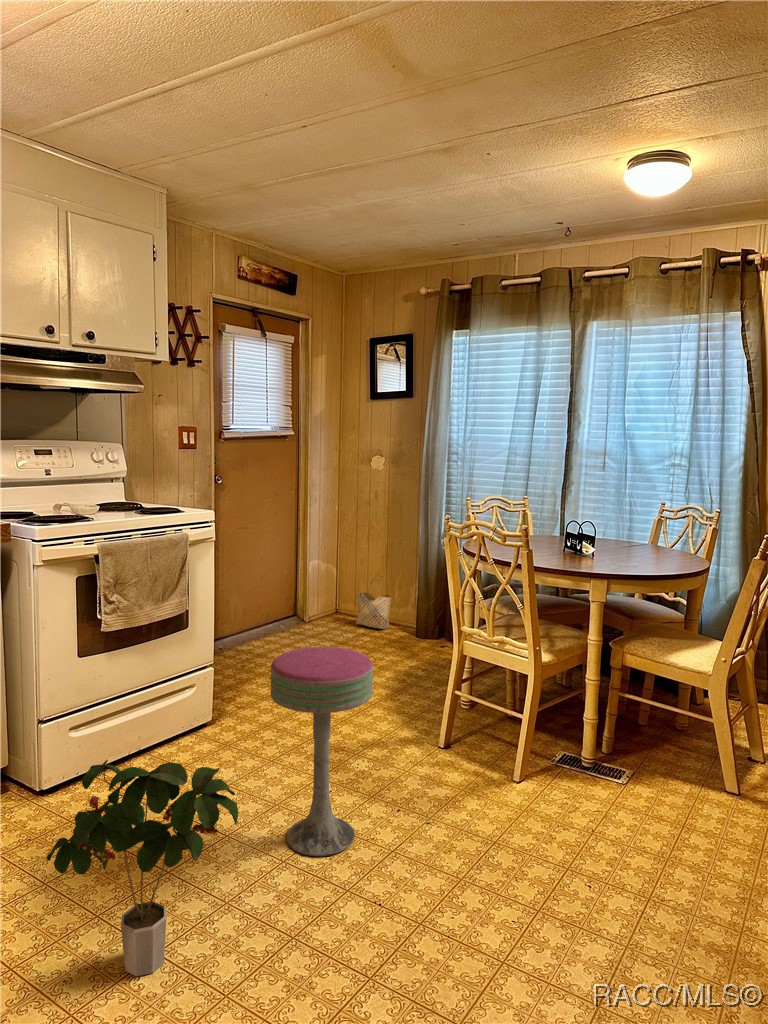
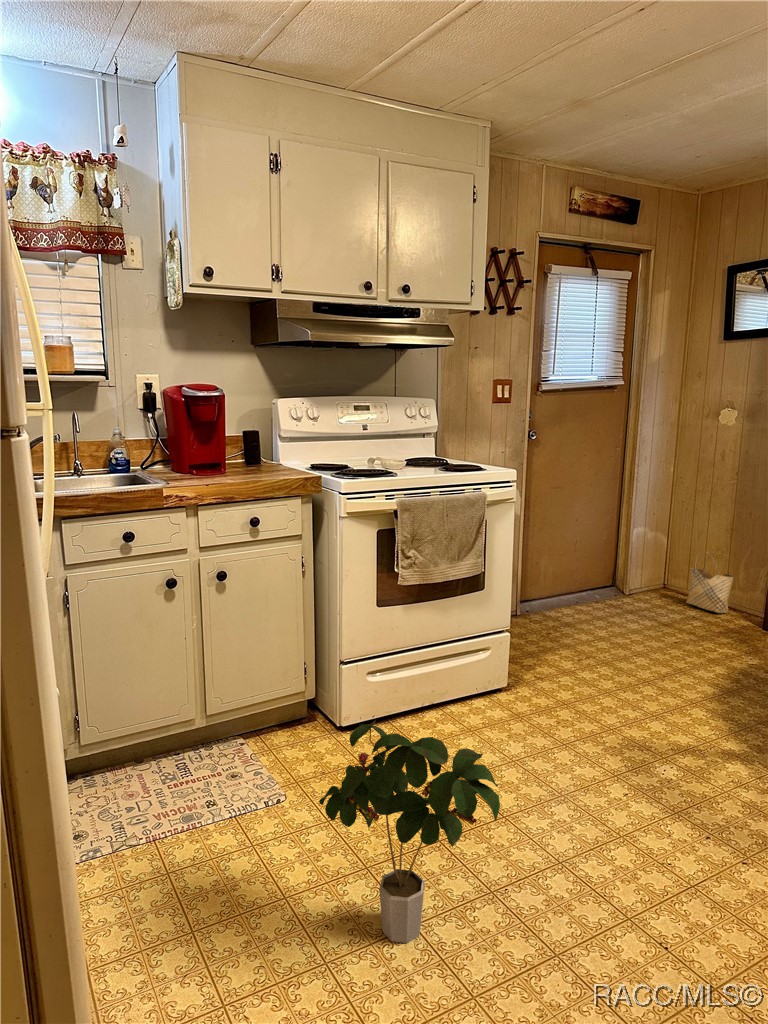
bar stool: present [270,647,373,856] -> none [556,632,683,871]

